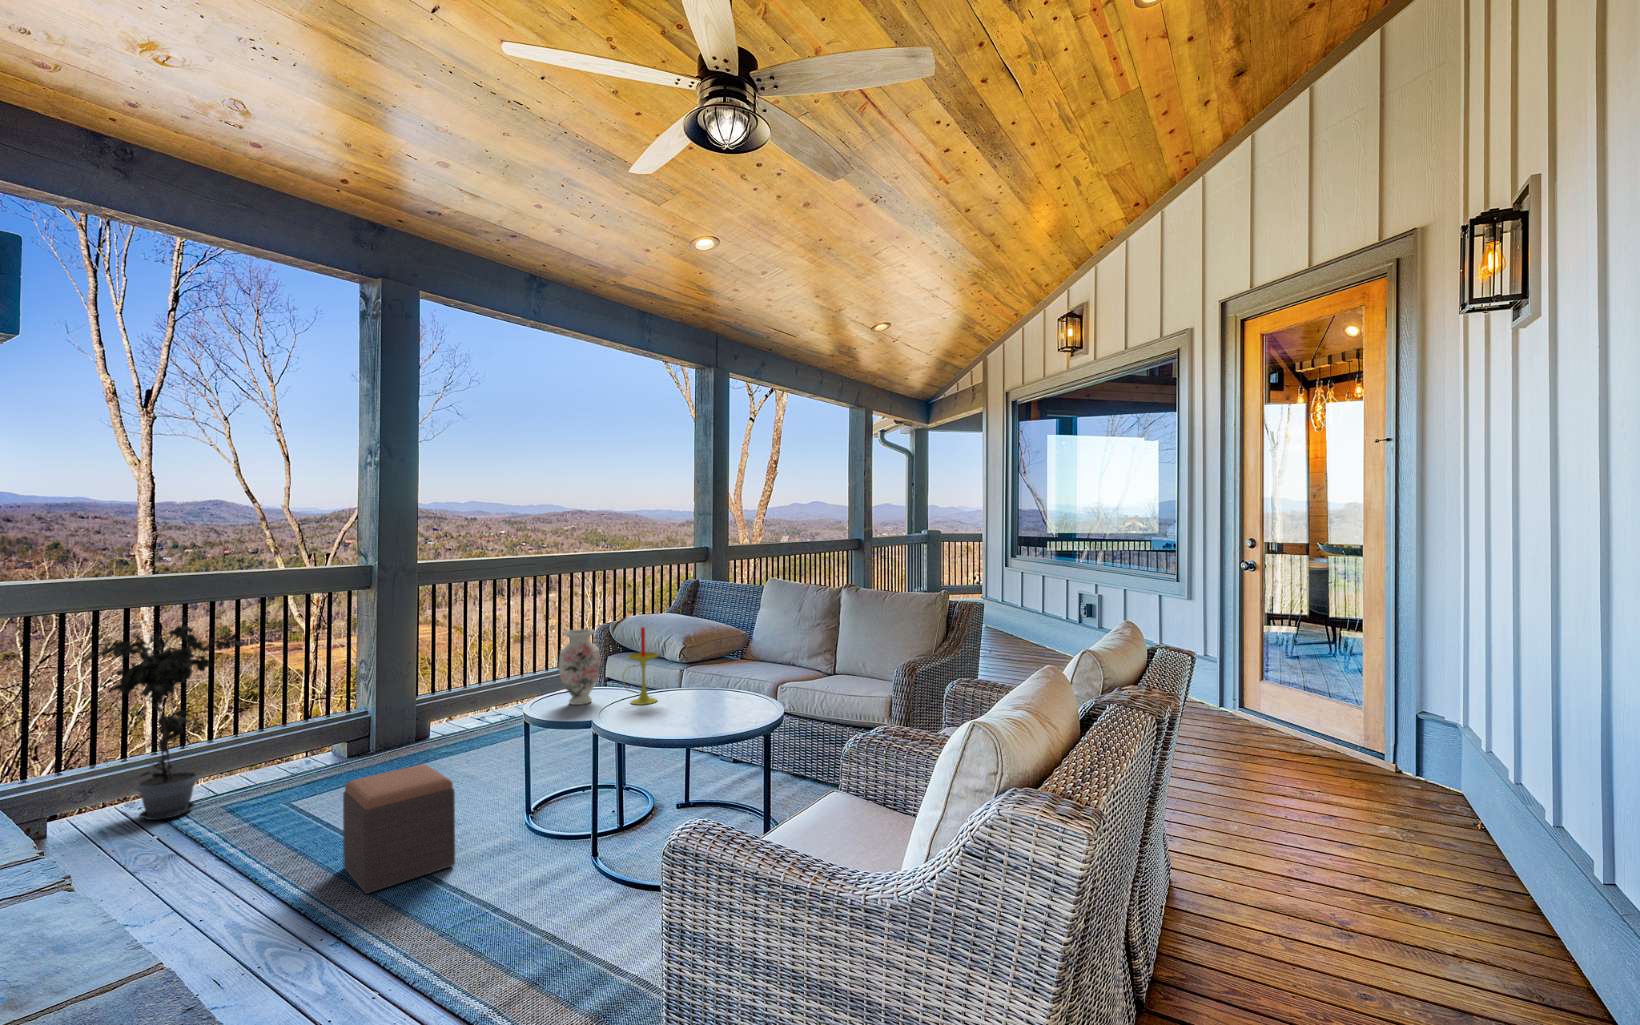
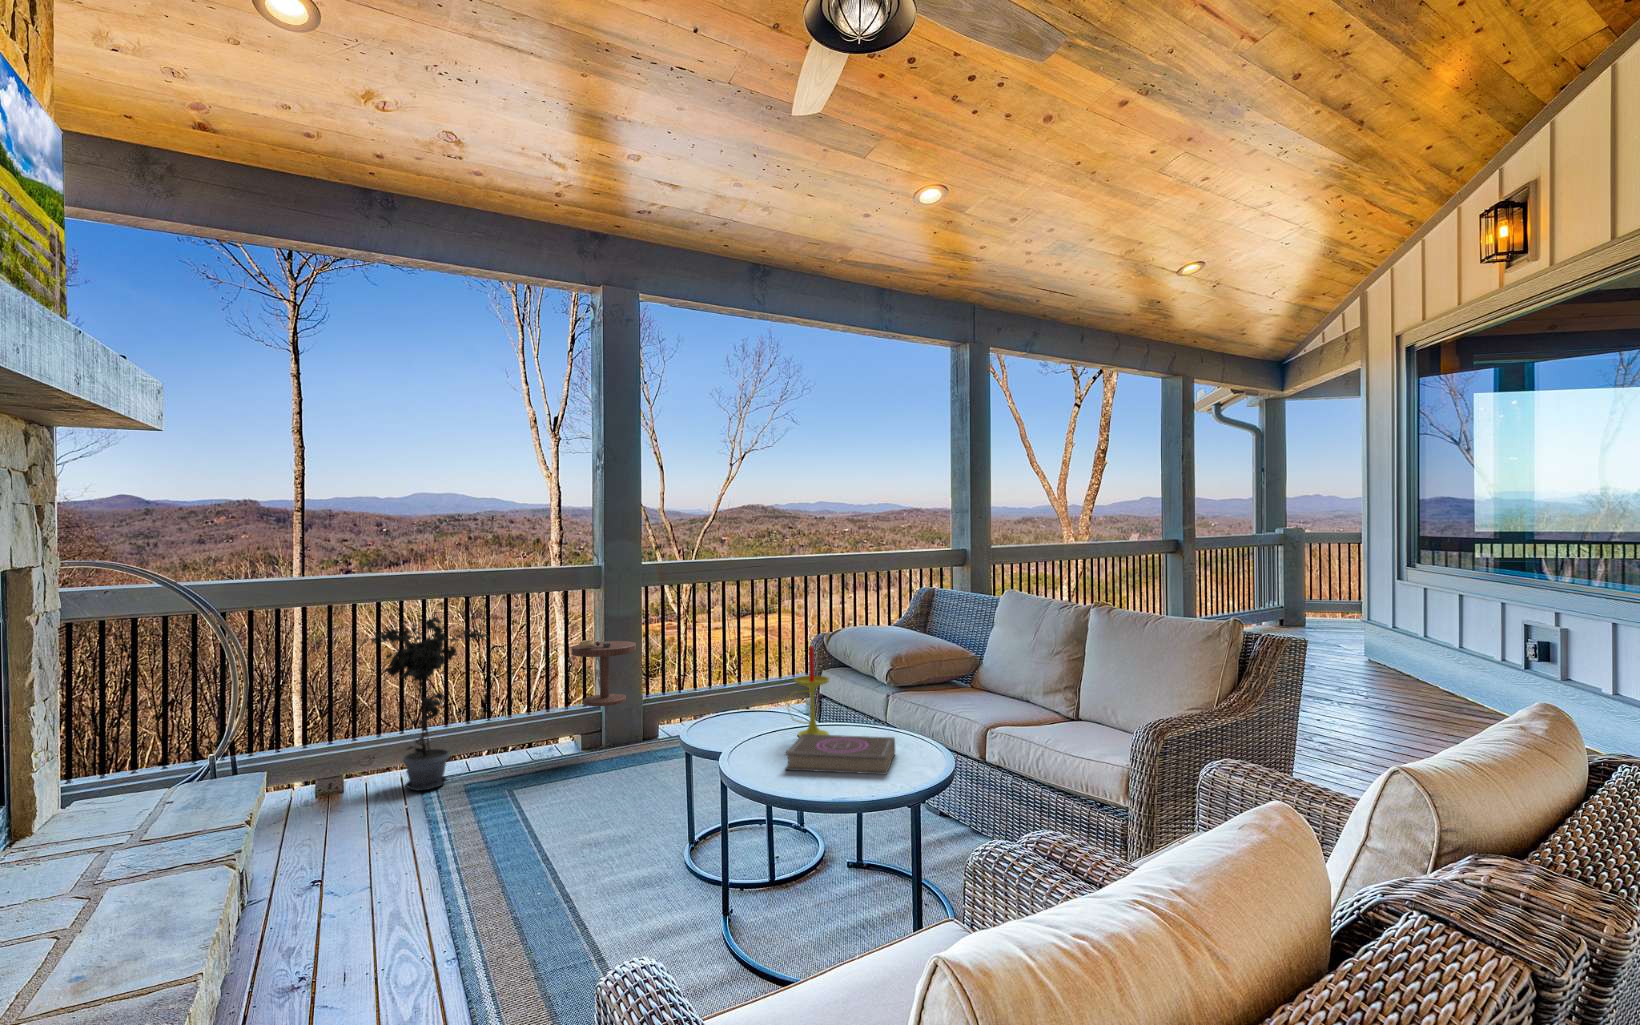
vase: present [558,629,601,705] -> none [726,644,773,730]
side table: none [340,642,413,761] -> present [571,640,636,706]
book: none [647,693,731,726] -> present [785,734,895,775]
footstool: present [343,764,455,894] -> none [503,777,597,909]

